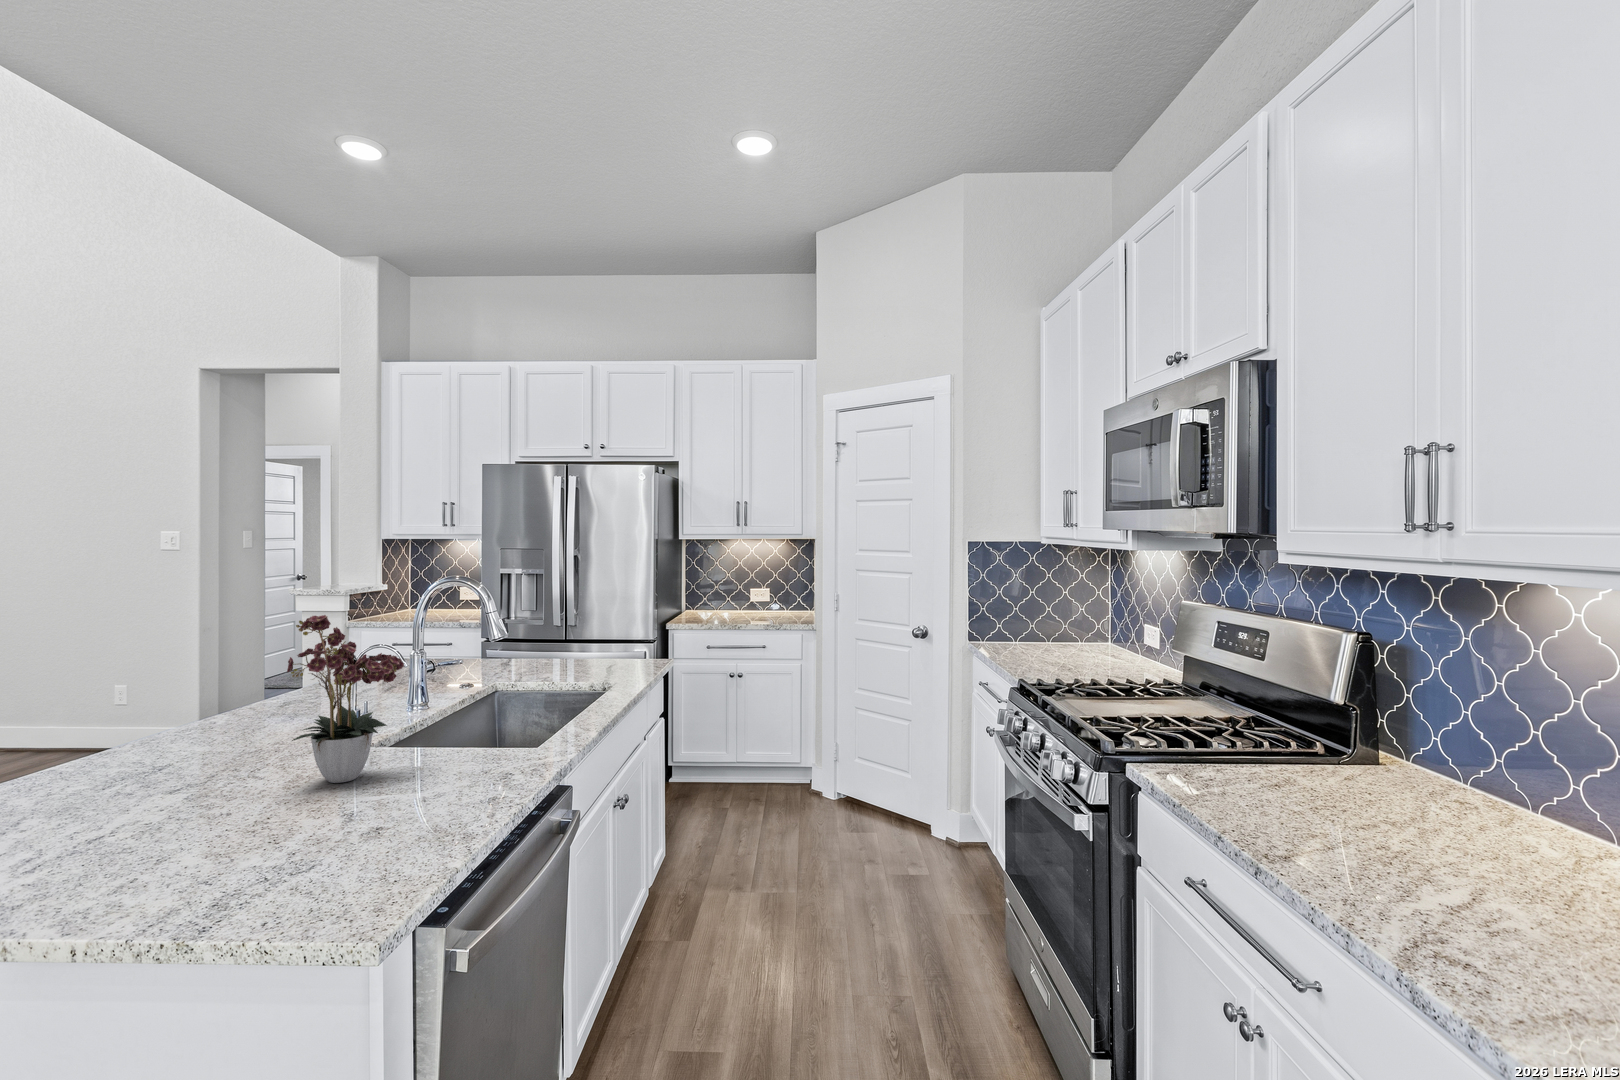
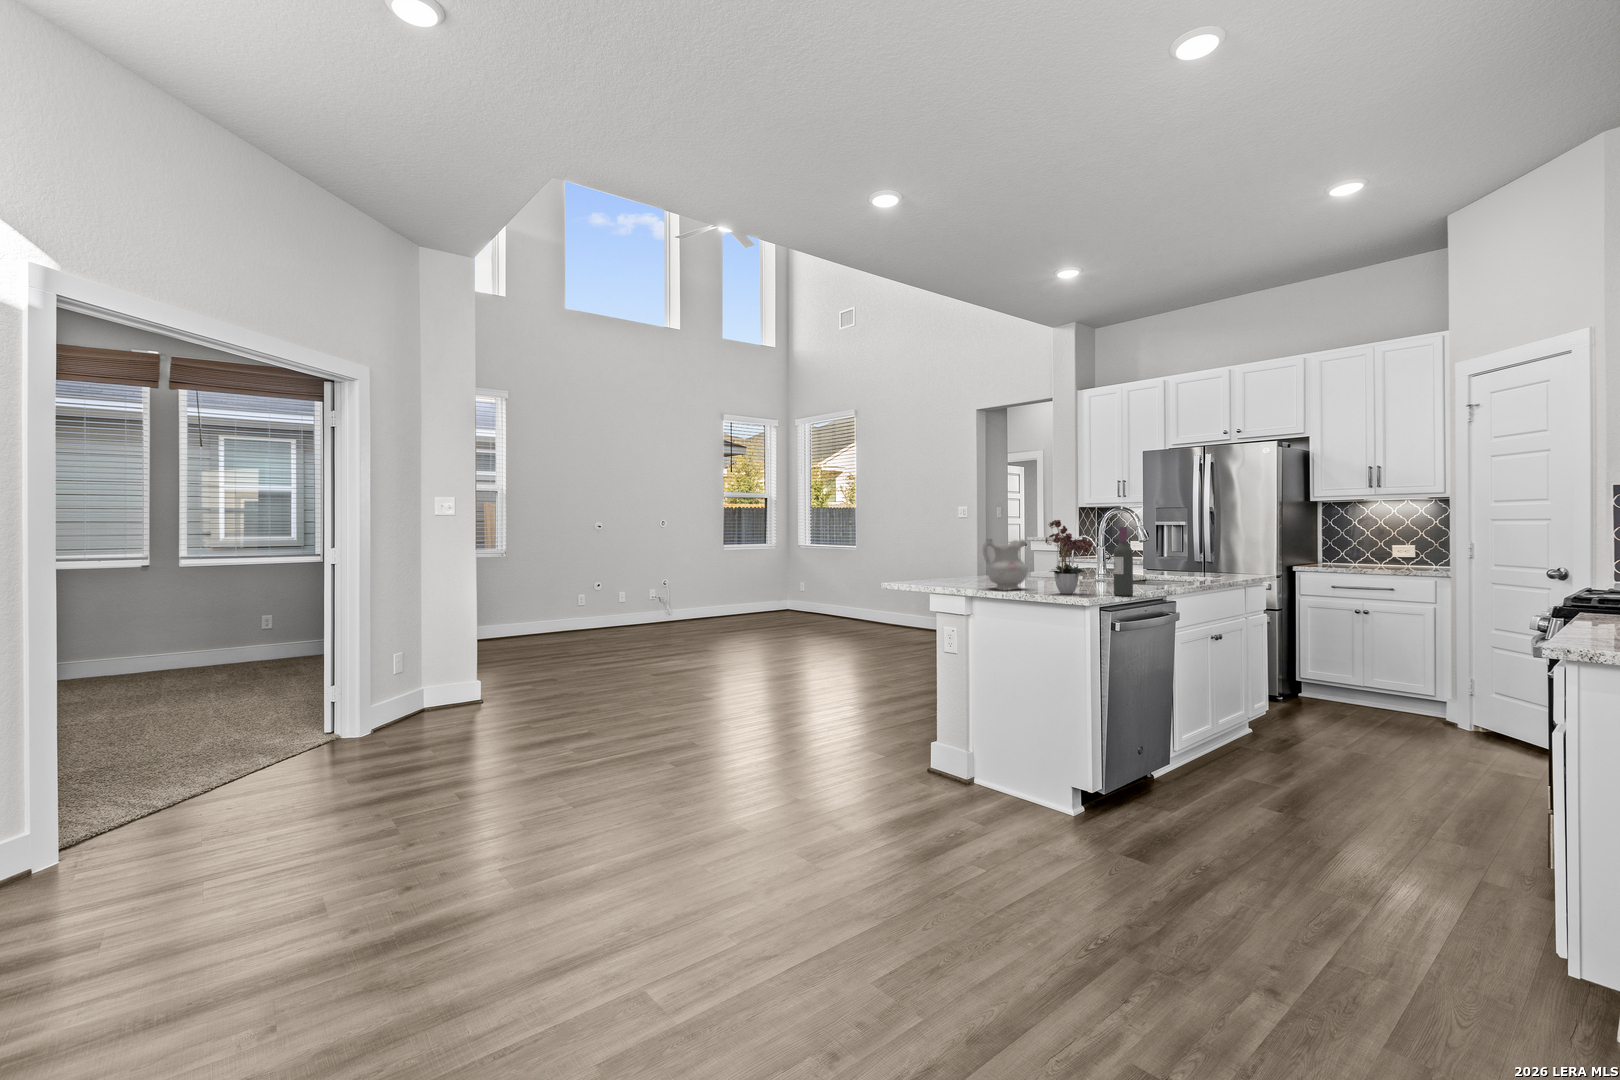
wine bottle: none [451,625,490,770] -> present [1114,527,1133,596]
ceramic pitcher: none [108,653,247,785] -> present [982,539,1028,590]

